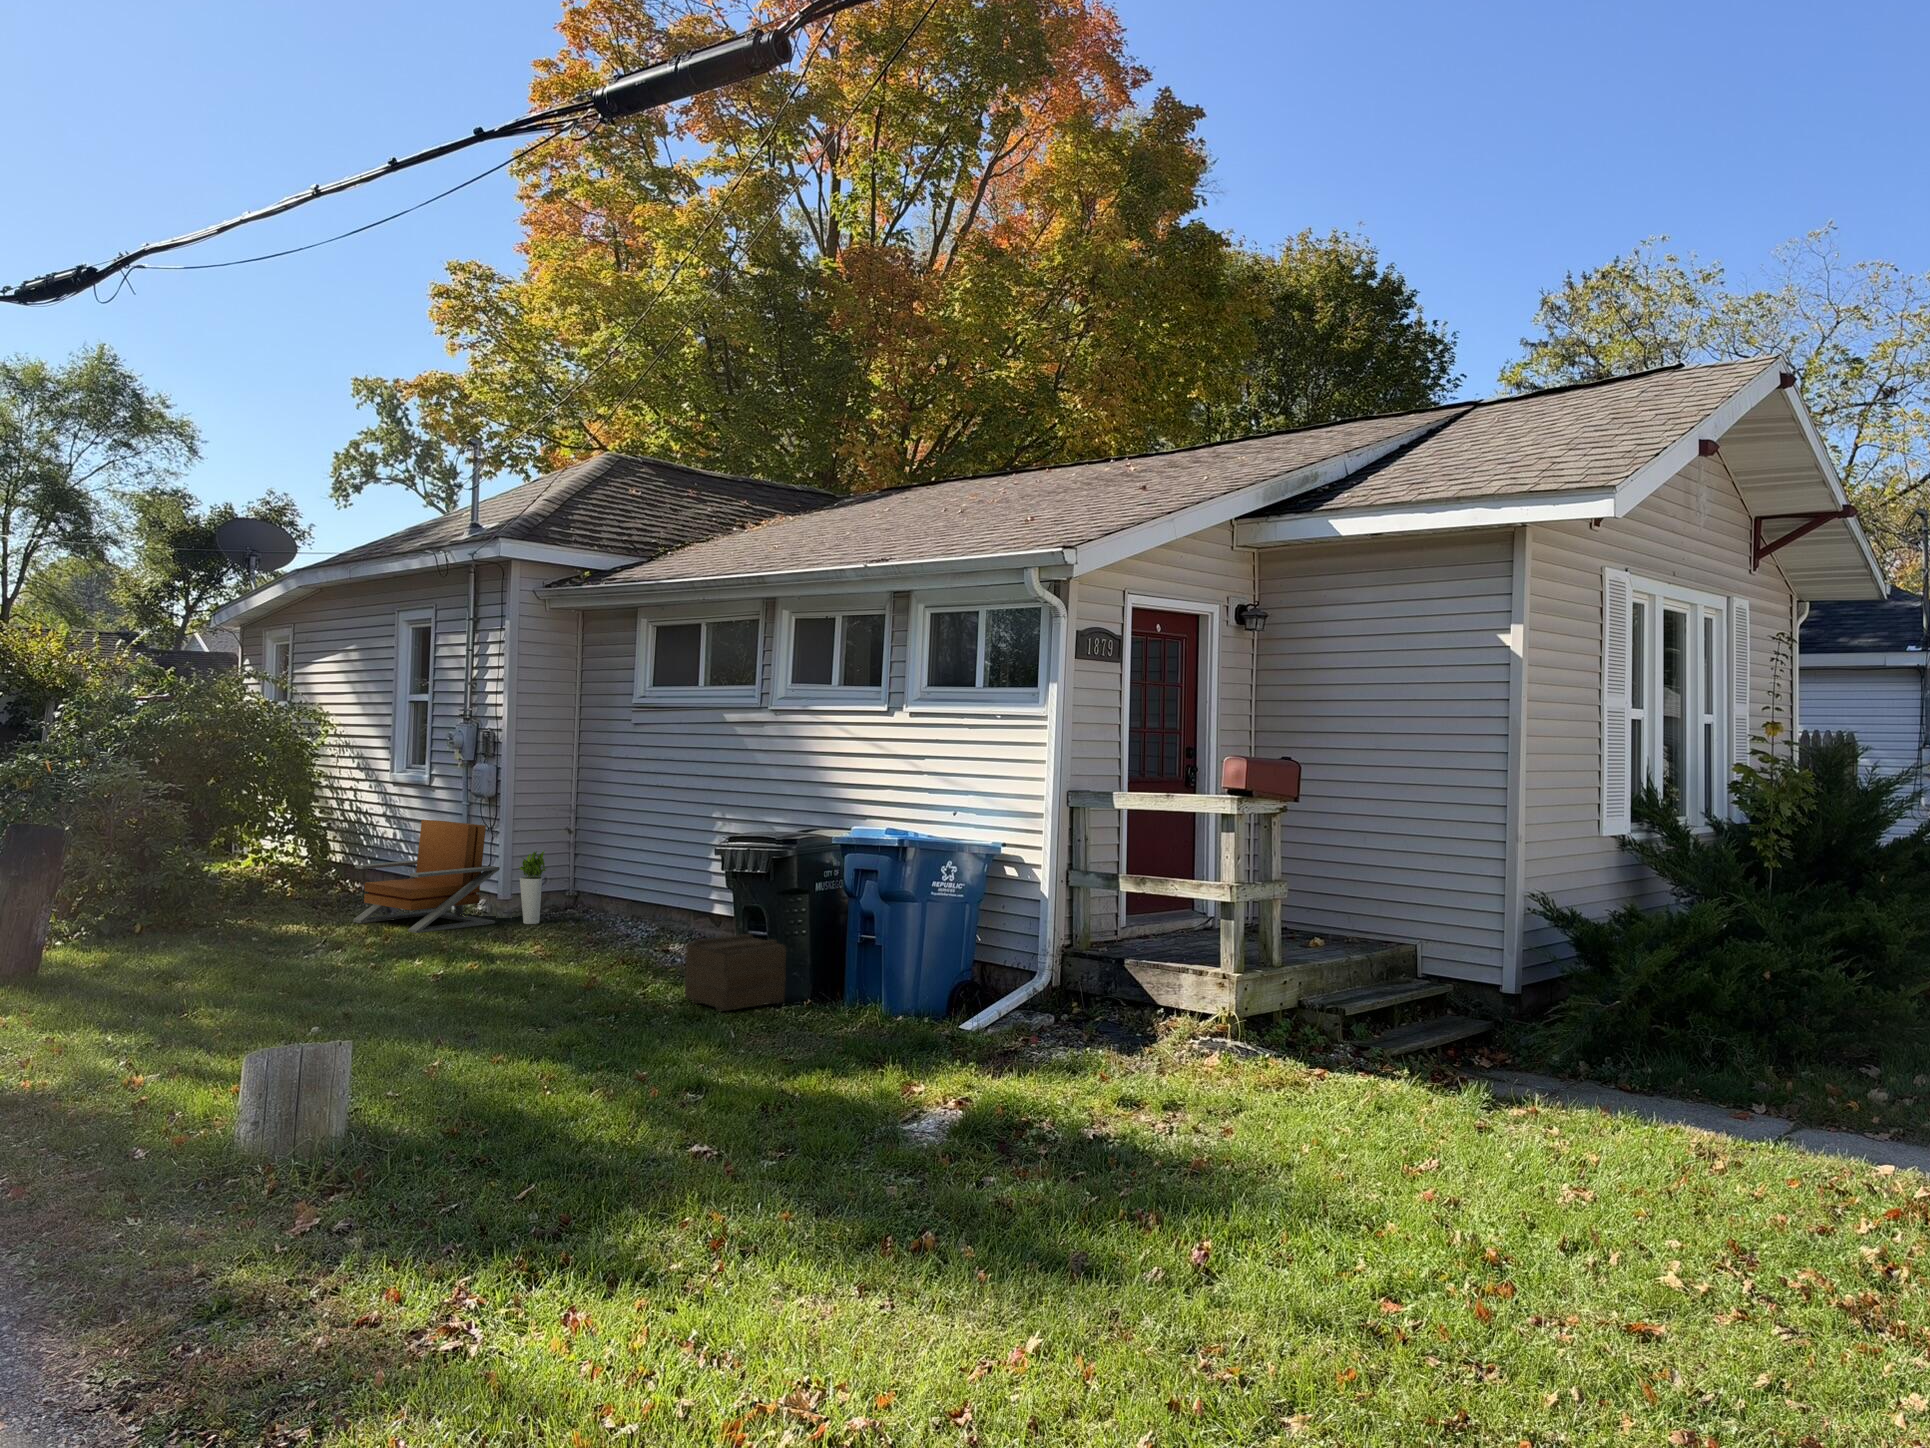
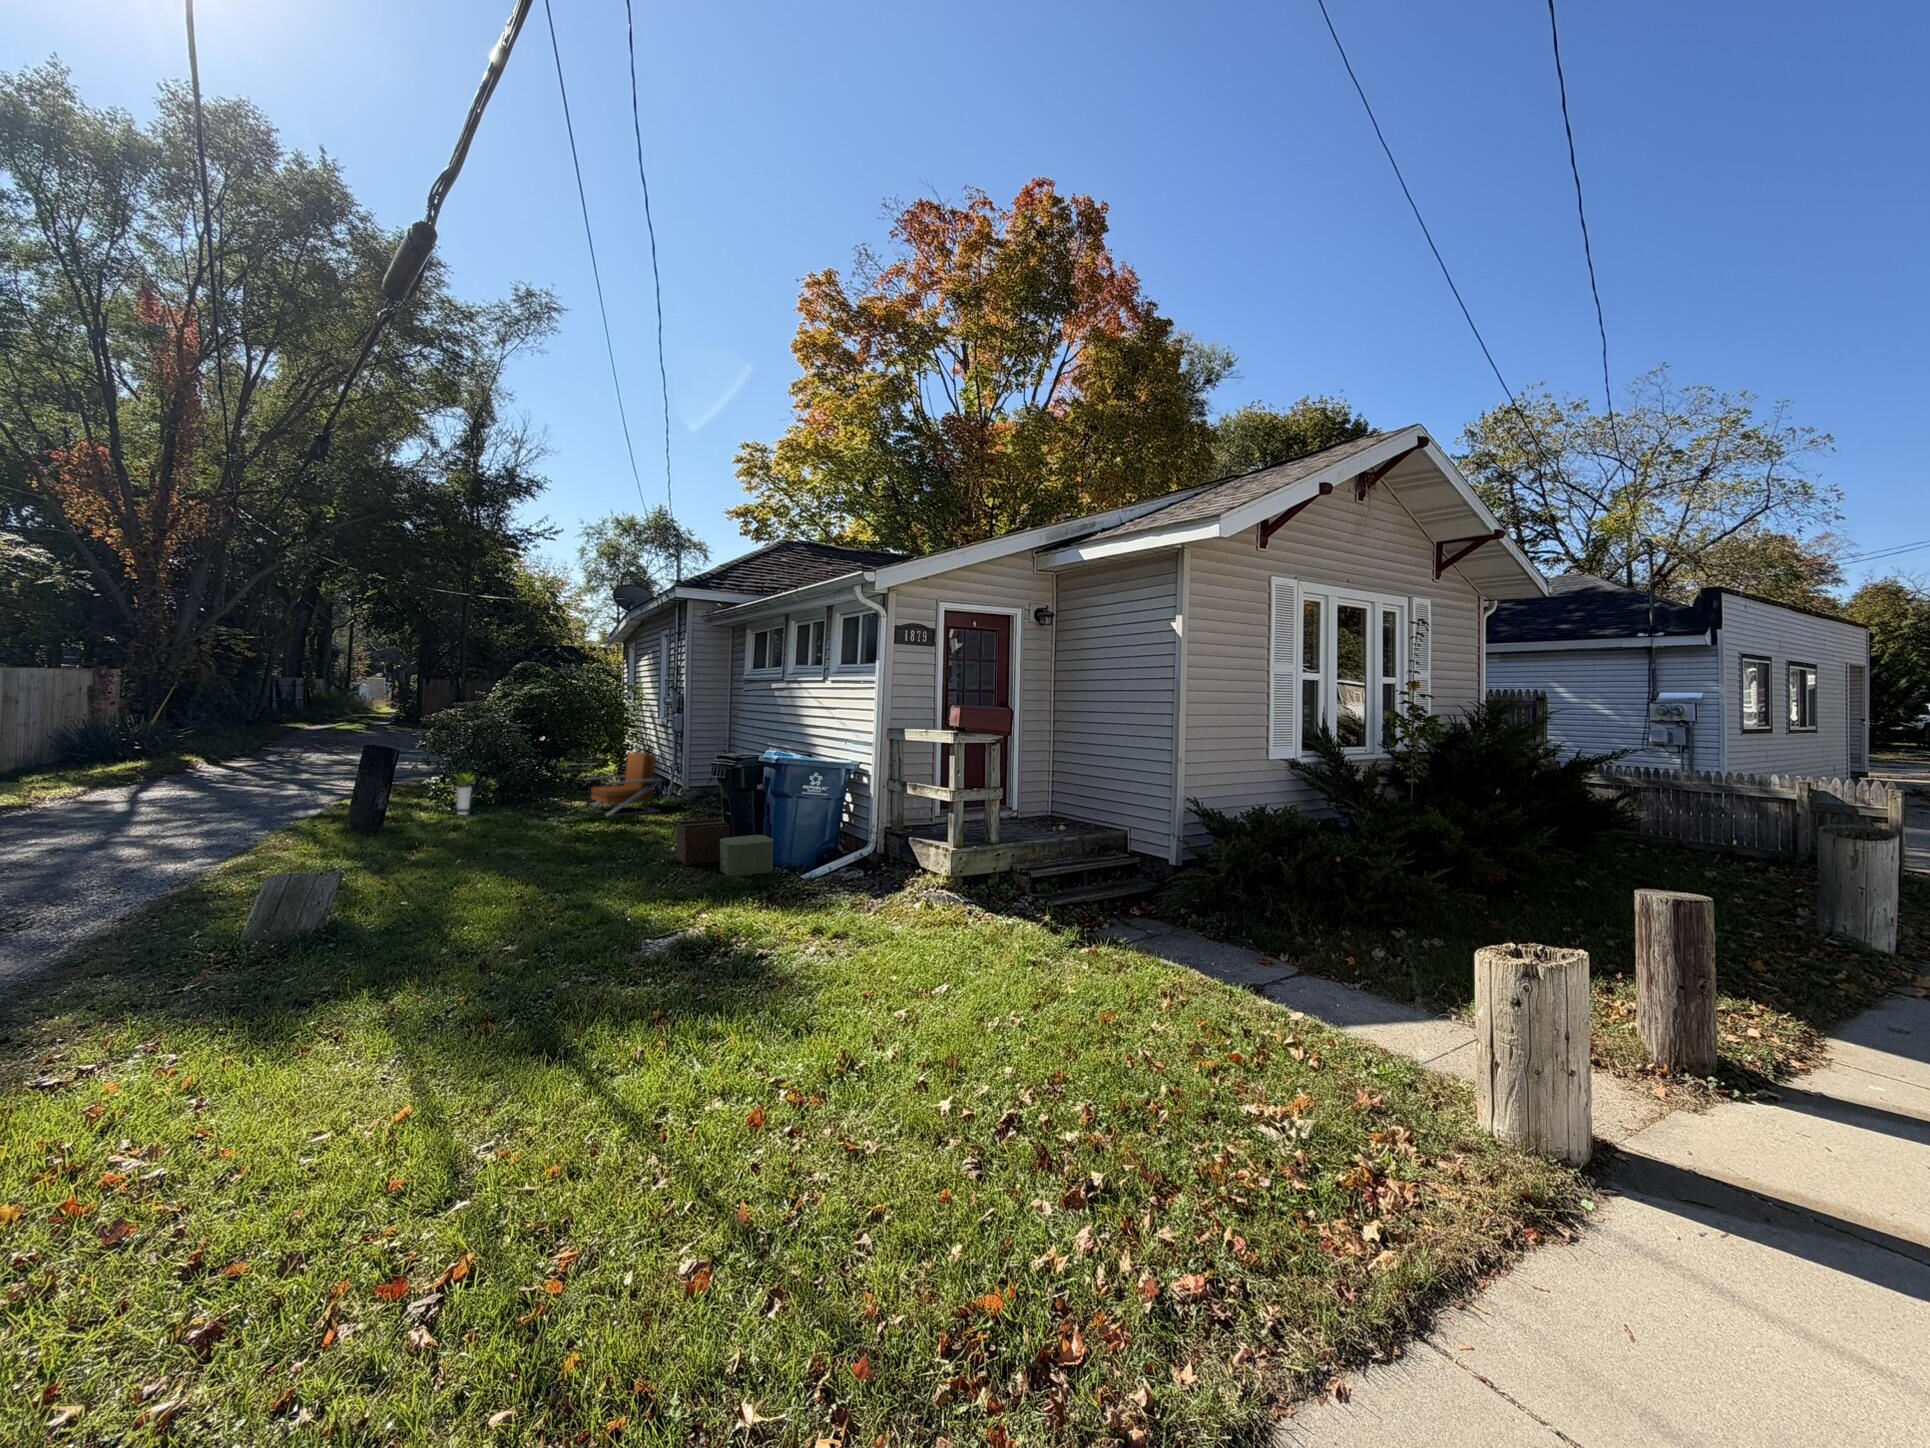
planter: present [519,851,547,924] -> present [456,773,474,815]
storage box: none [792,960,881,1026] -> present [720,835,774,876]

